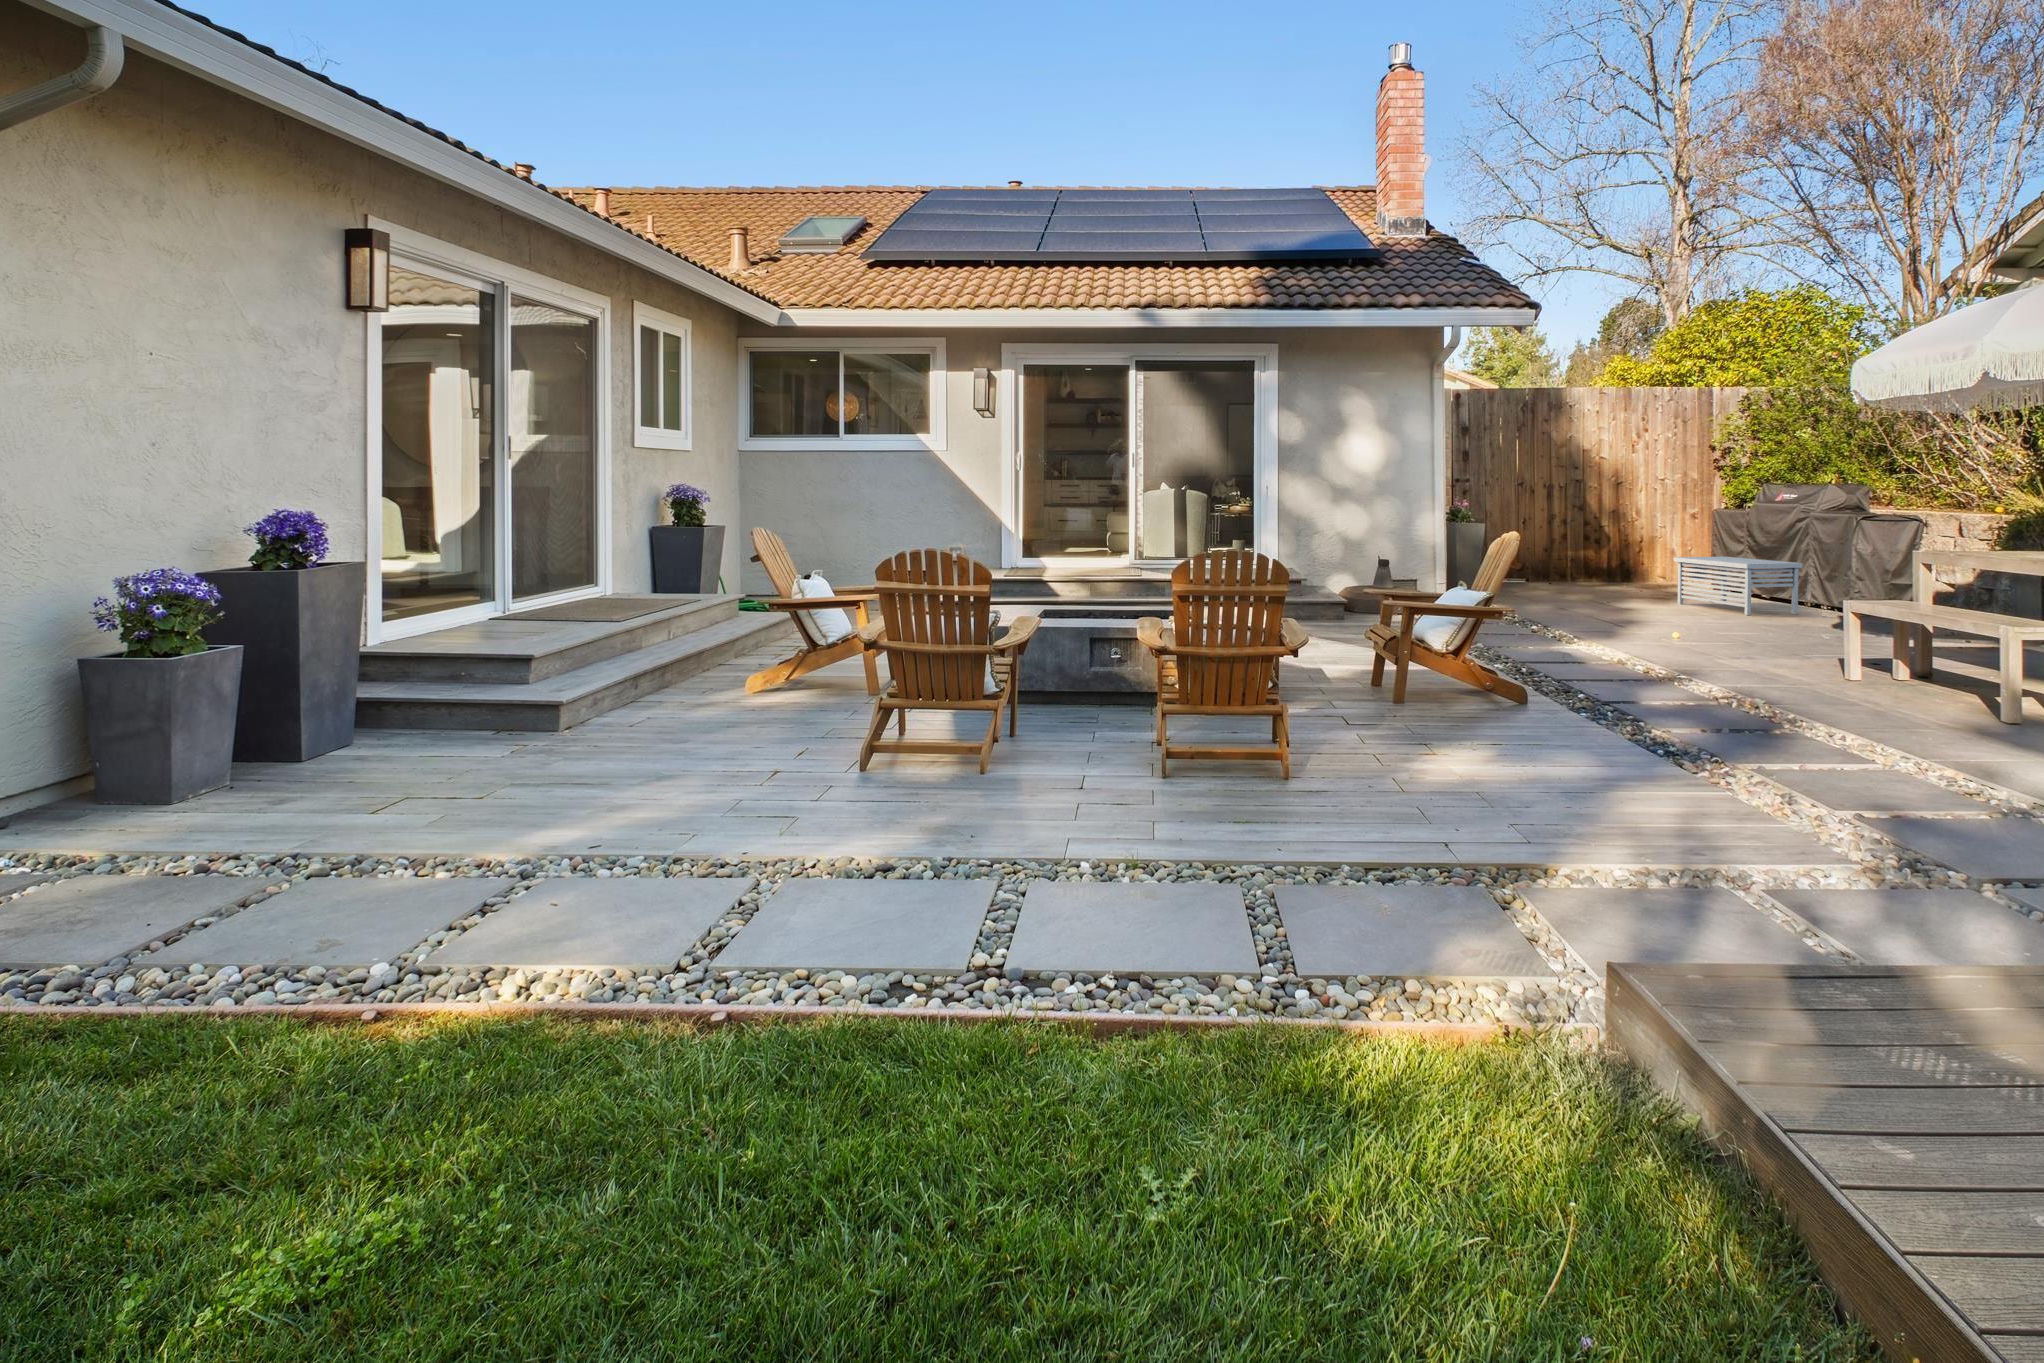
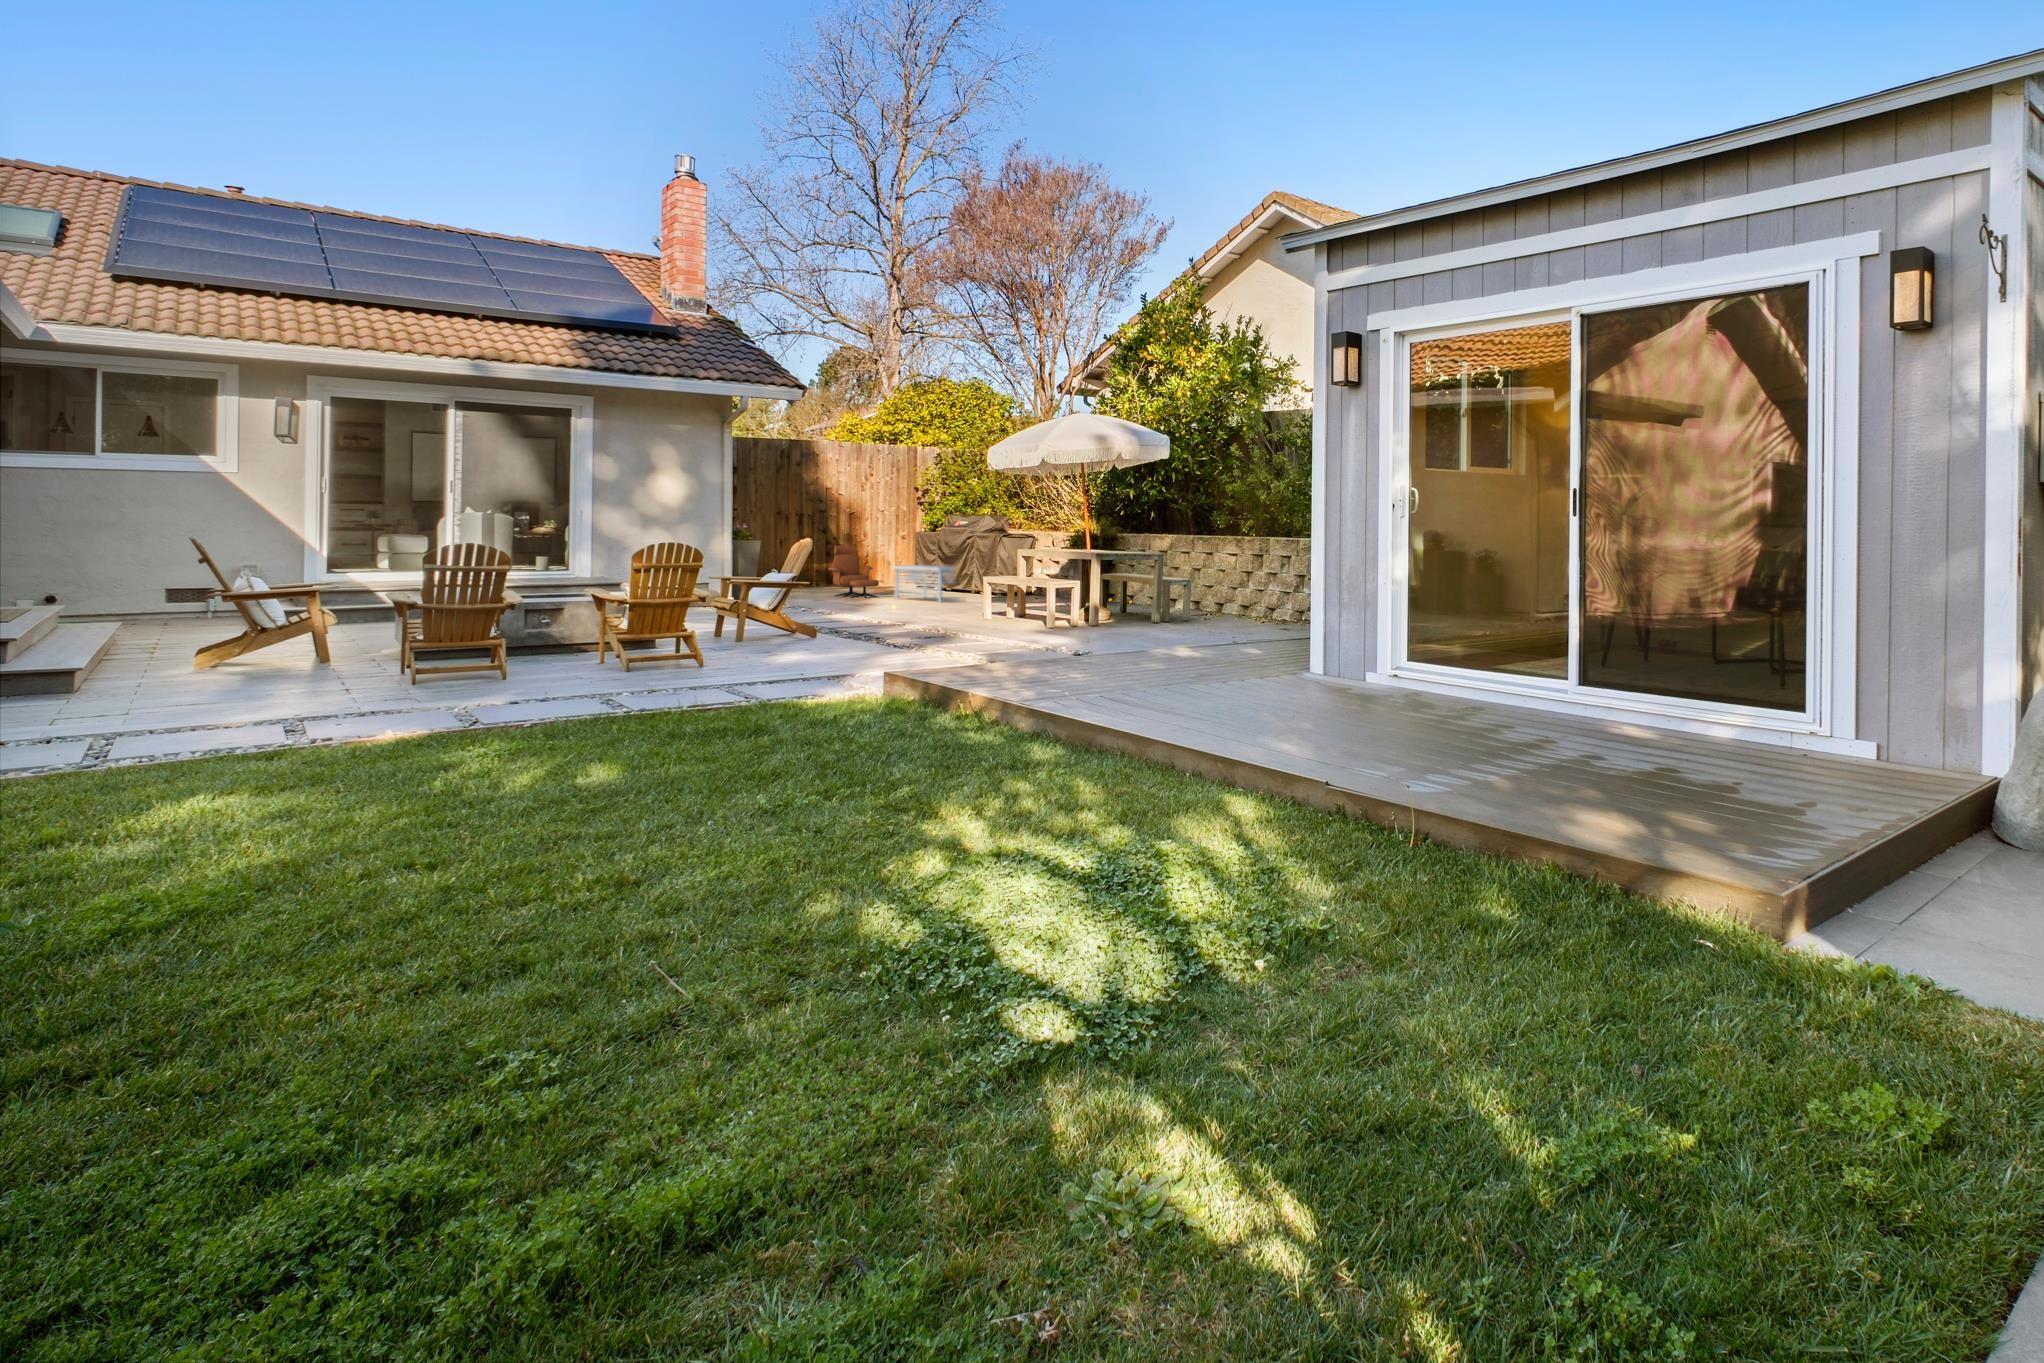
lounge chair: none [1586,526,1655,600] -> present [828,545,879,598]

